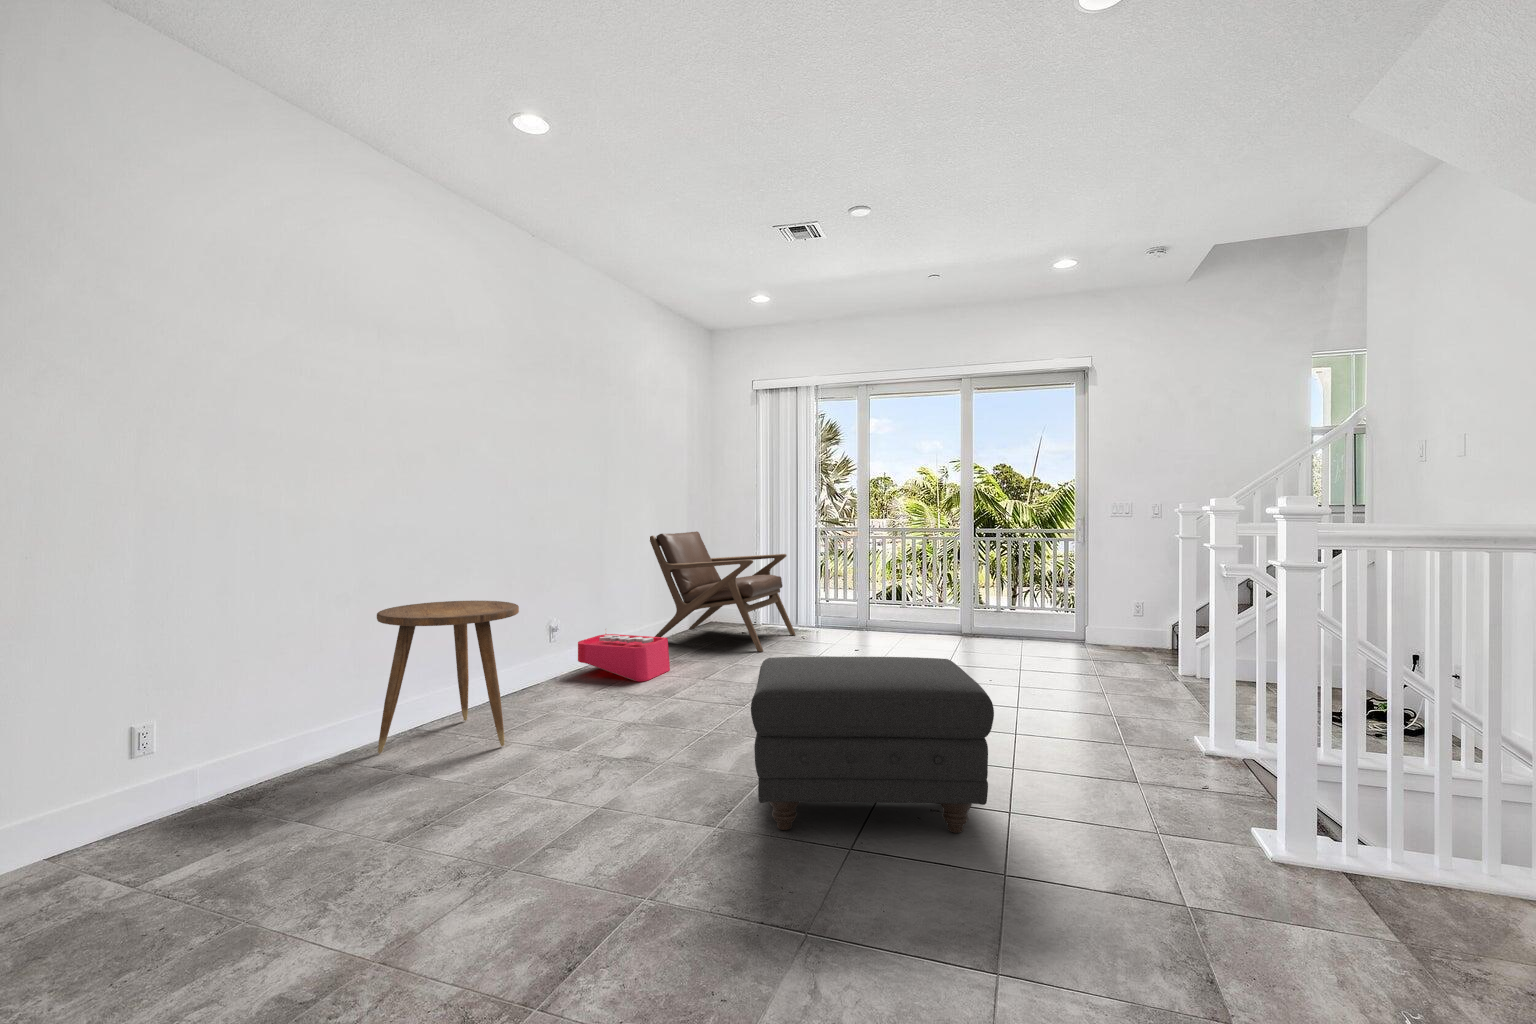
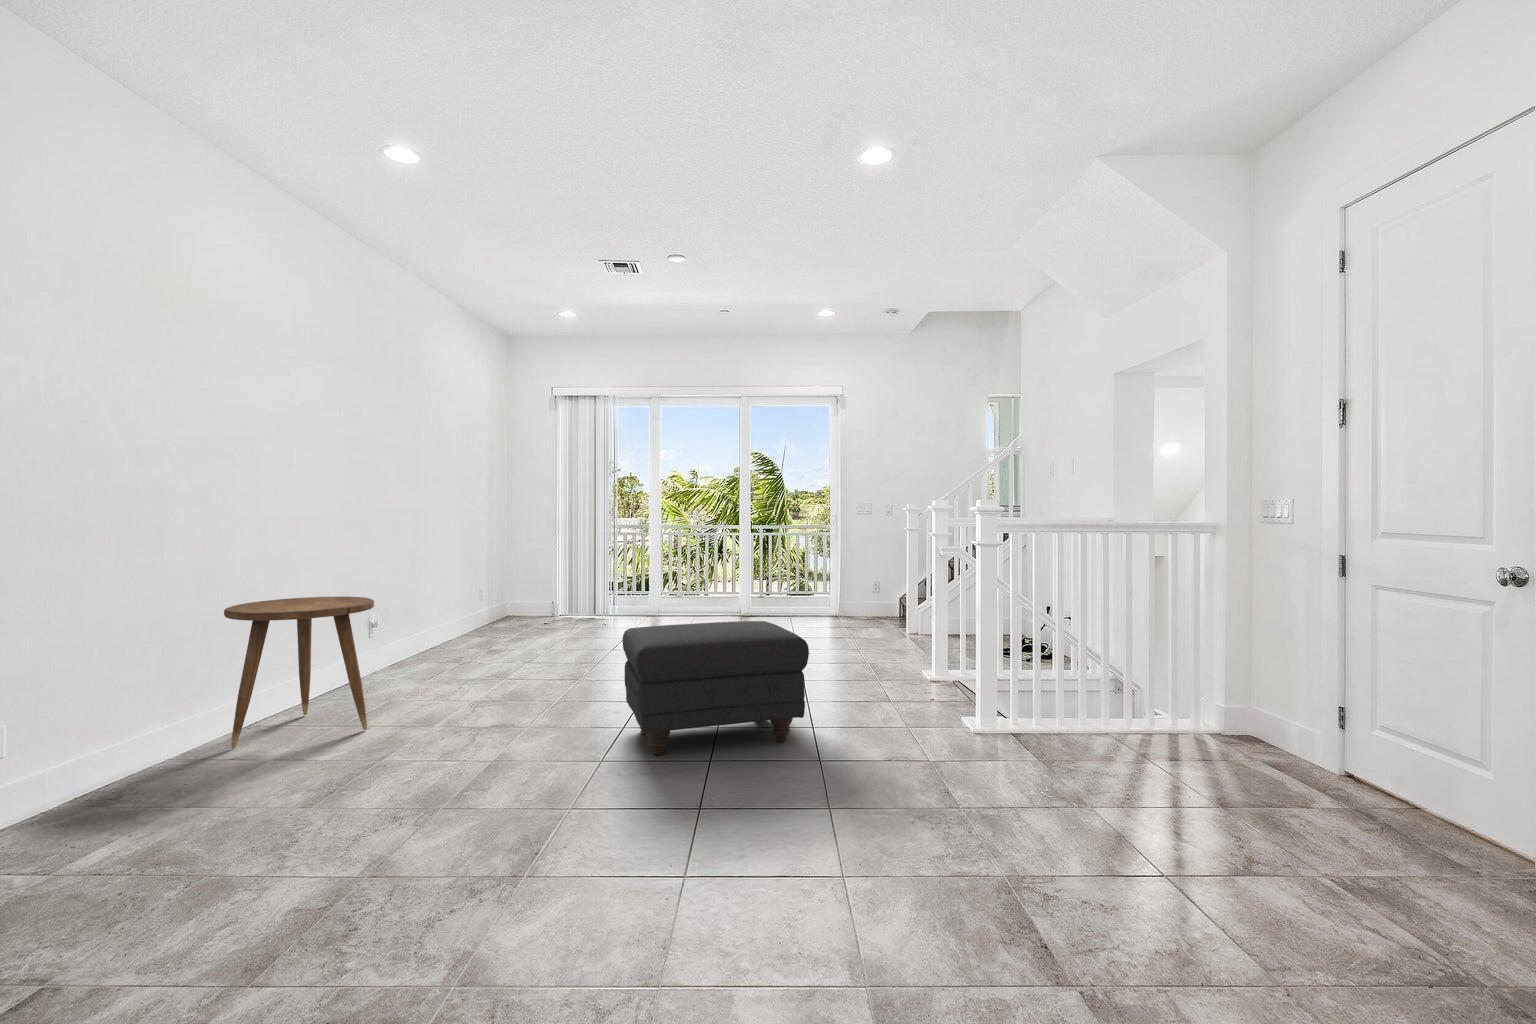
lounge chair: present [650,531,796,652] -> none [452,529,595,639]
storage bin: present [578,629,670,681] -> none [396,624,490,670]

